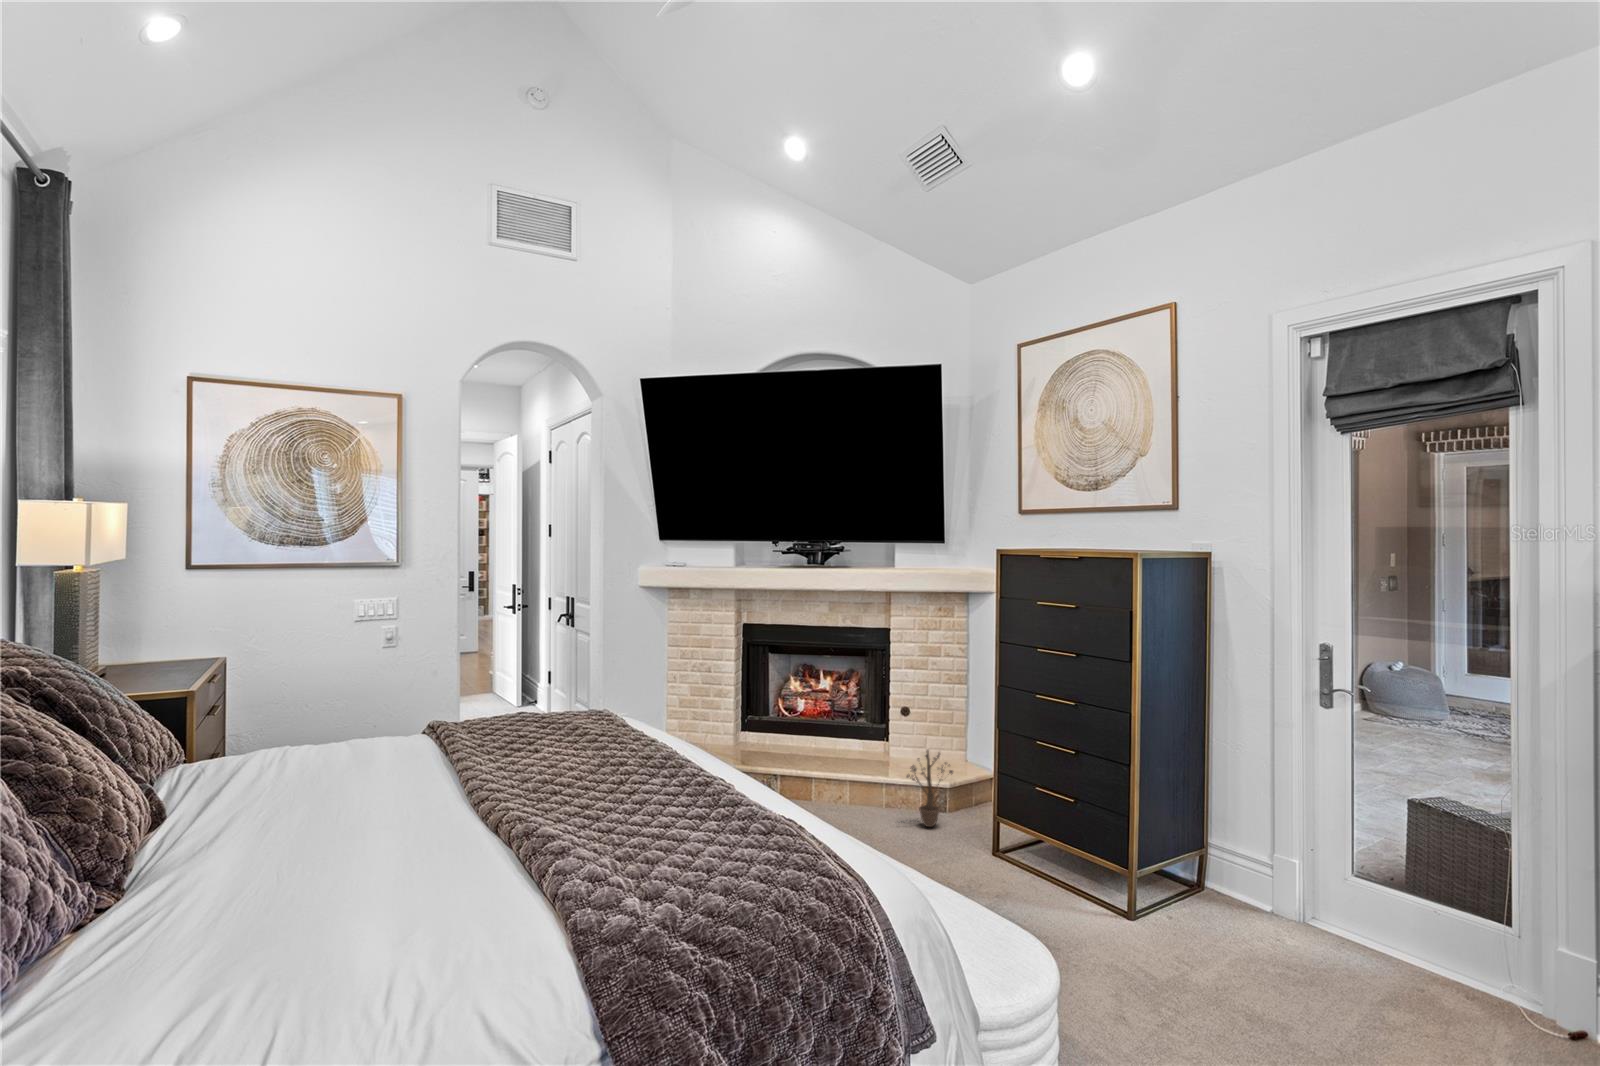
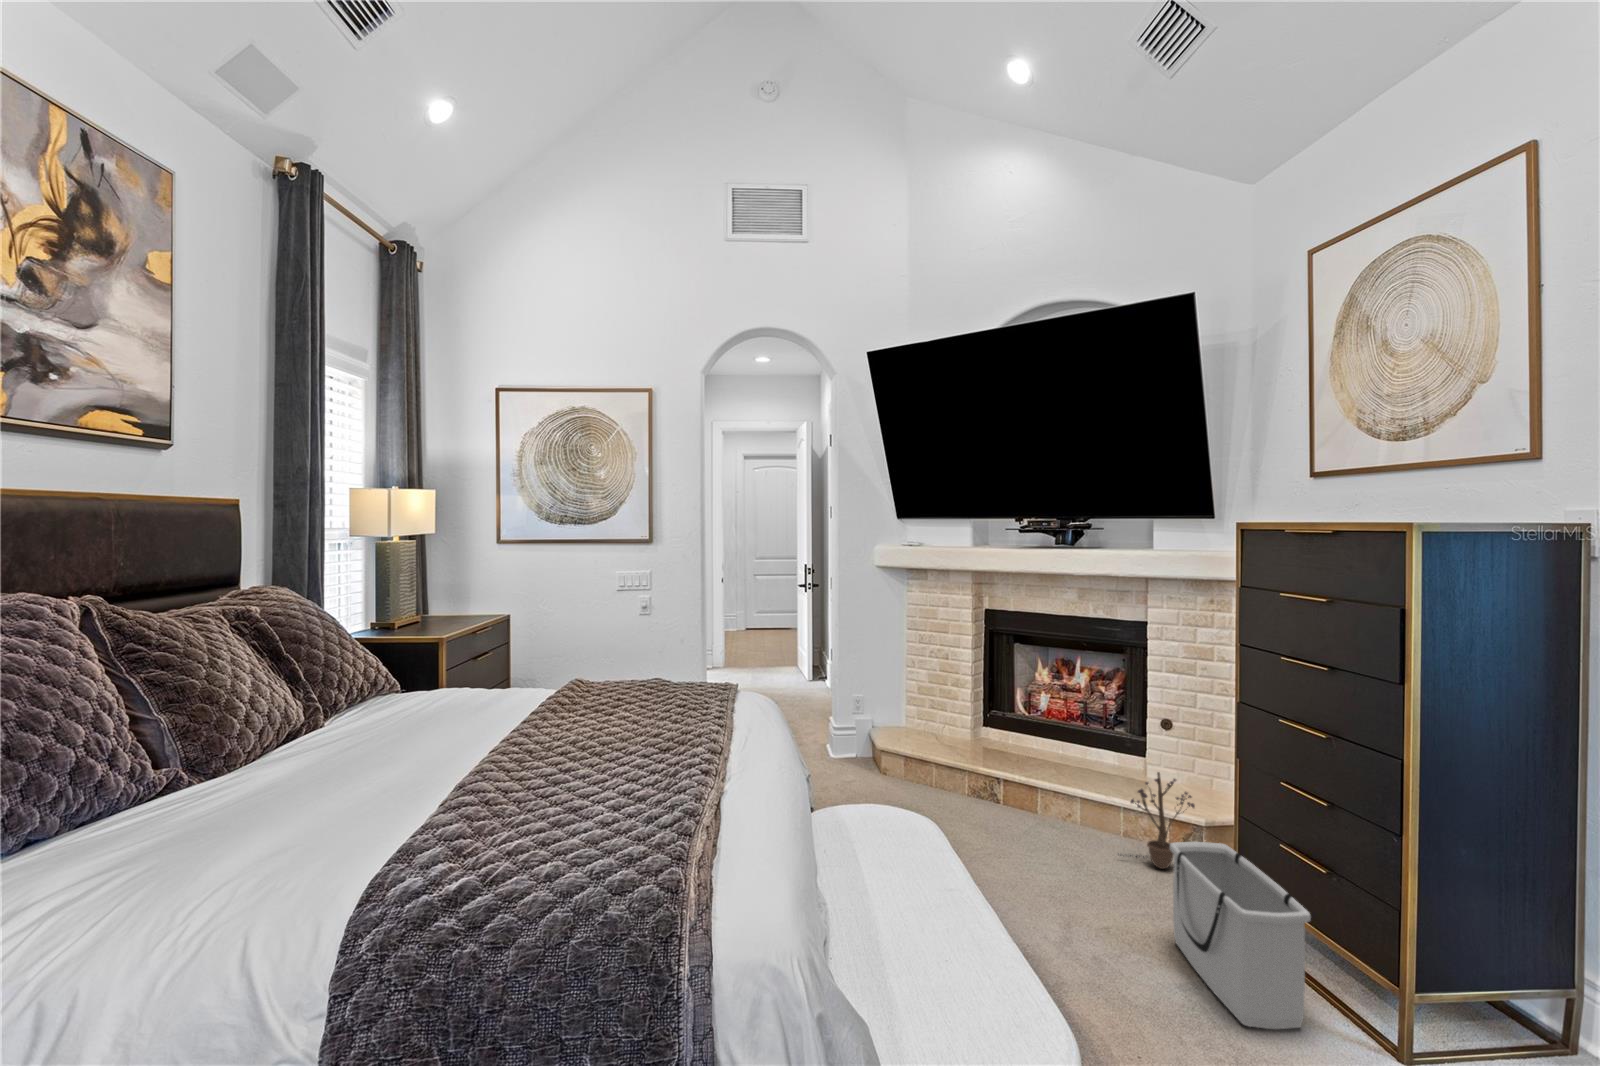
storage bin: none [974,794,1093,919] -> present [1170,842,1311,1029]

